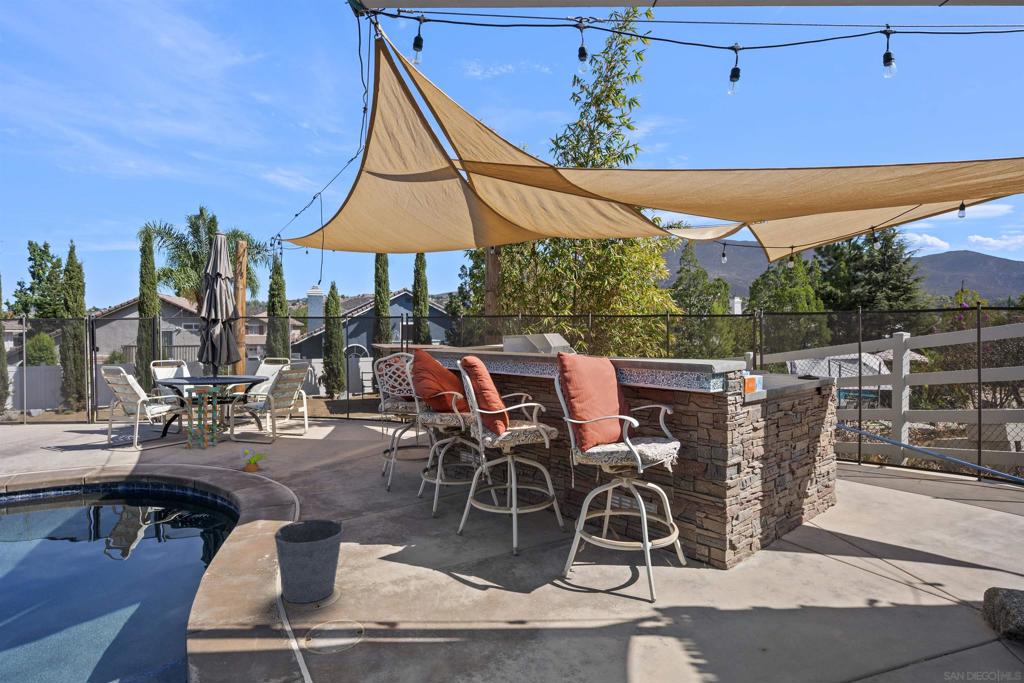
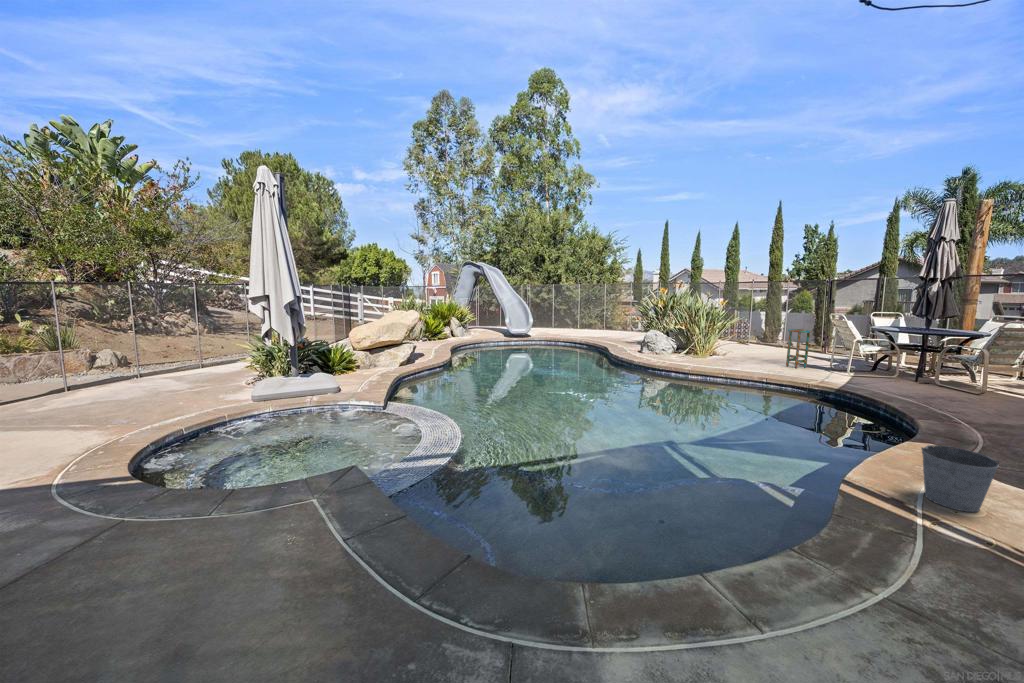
side table: present [185,387,220,449] -> present [786,329,812,368]
decorative plant: present [239,445,268,472] -> none [930,387,966,411]

